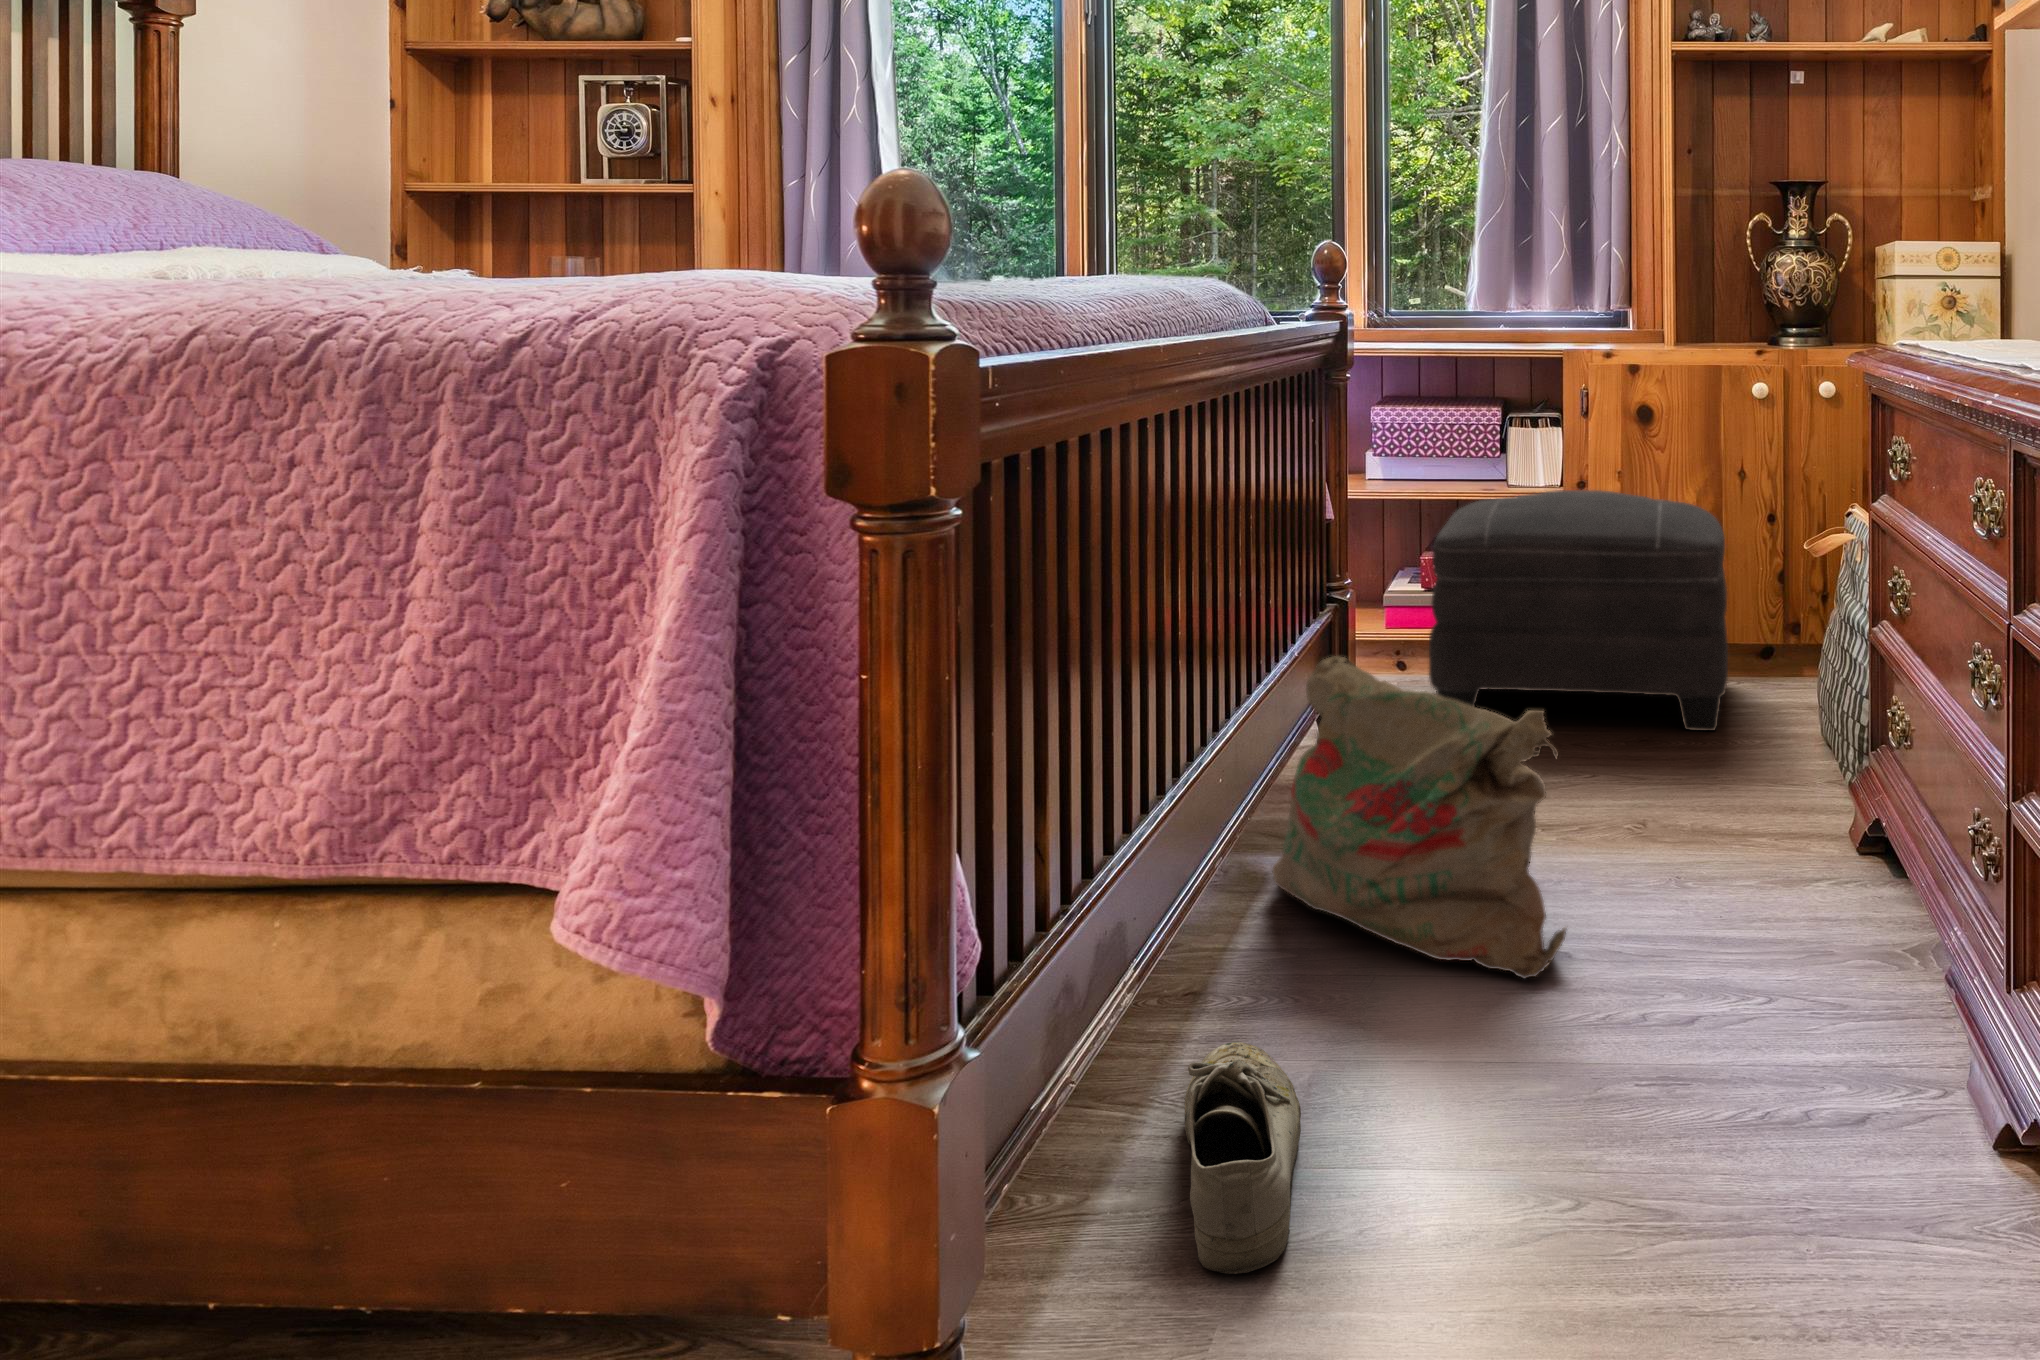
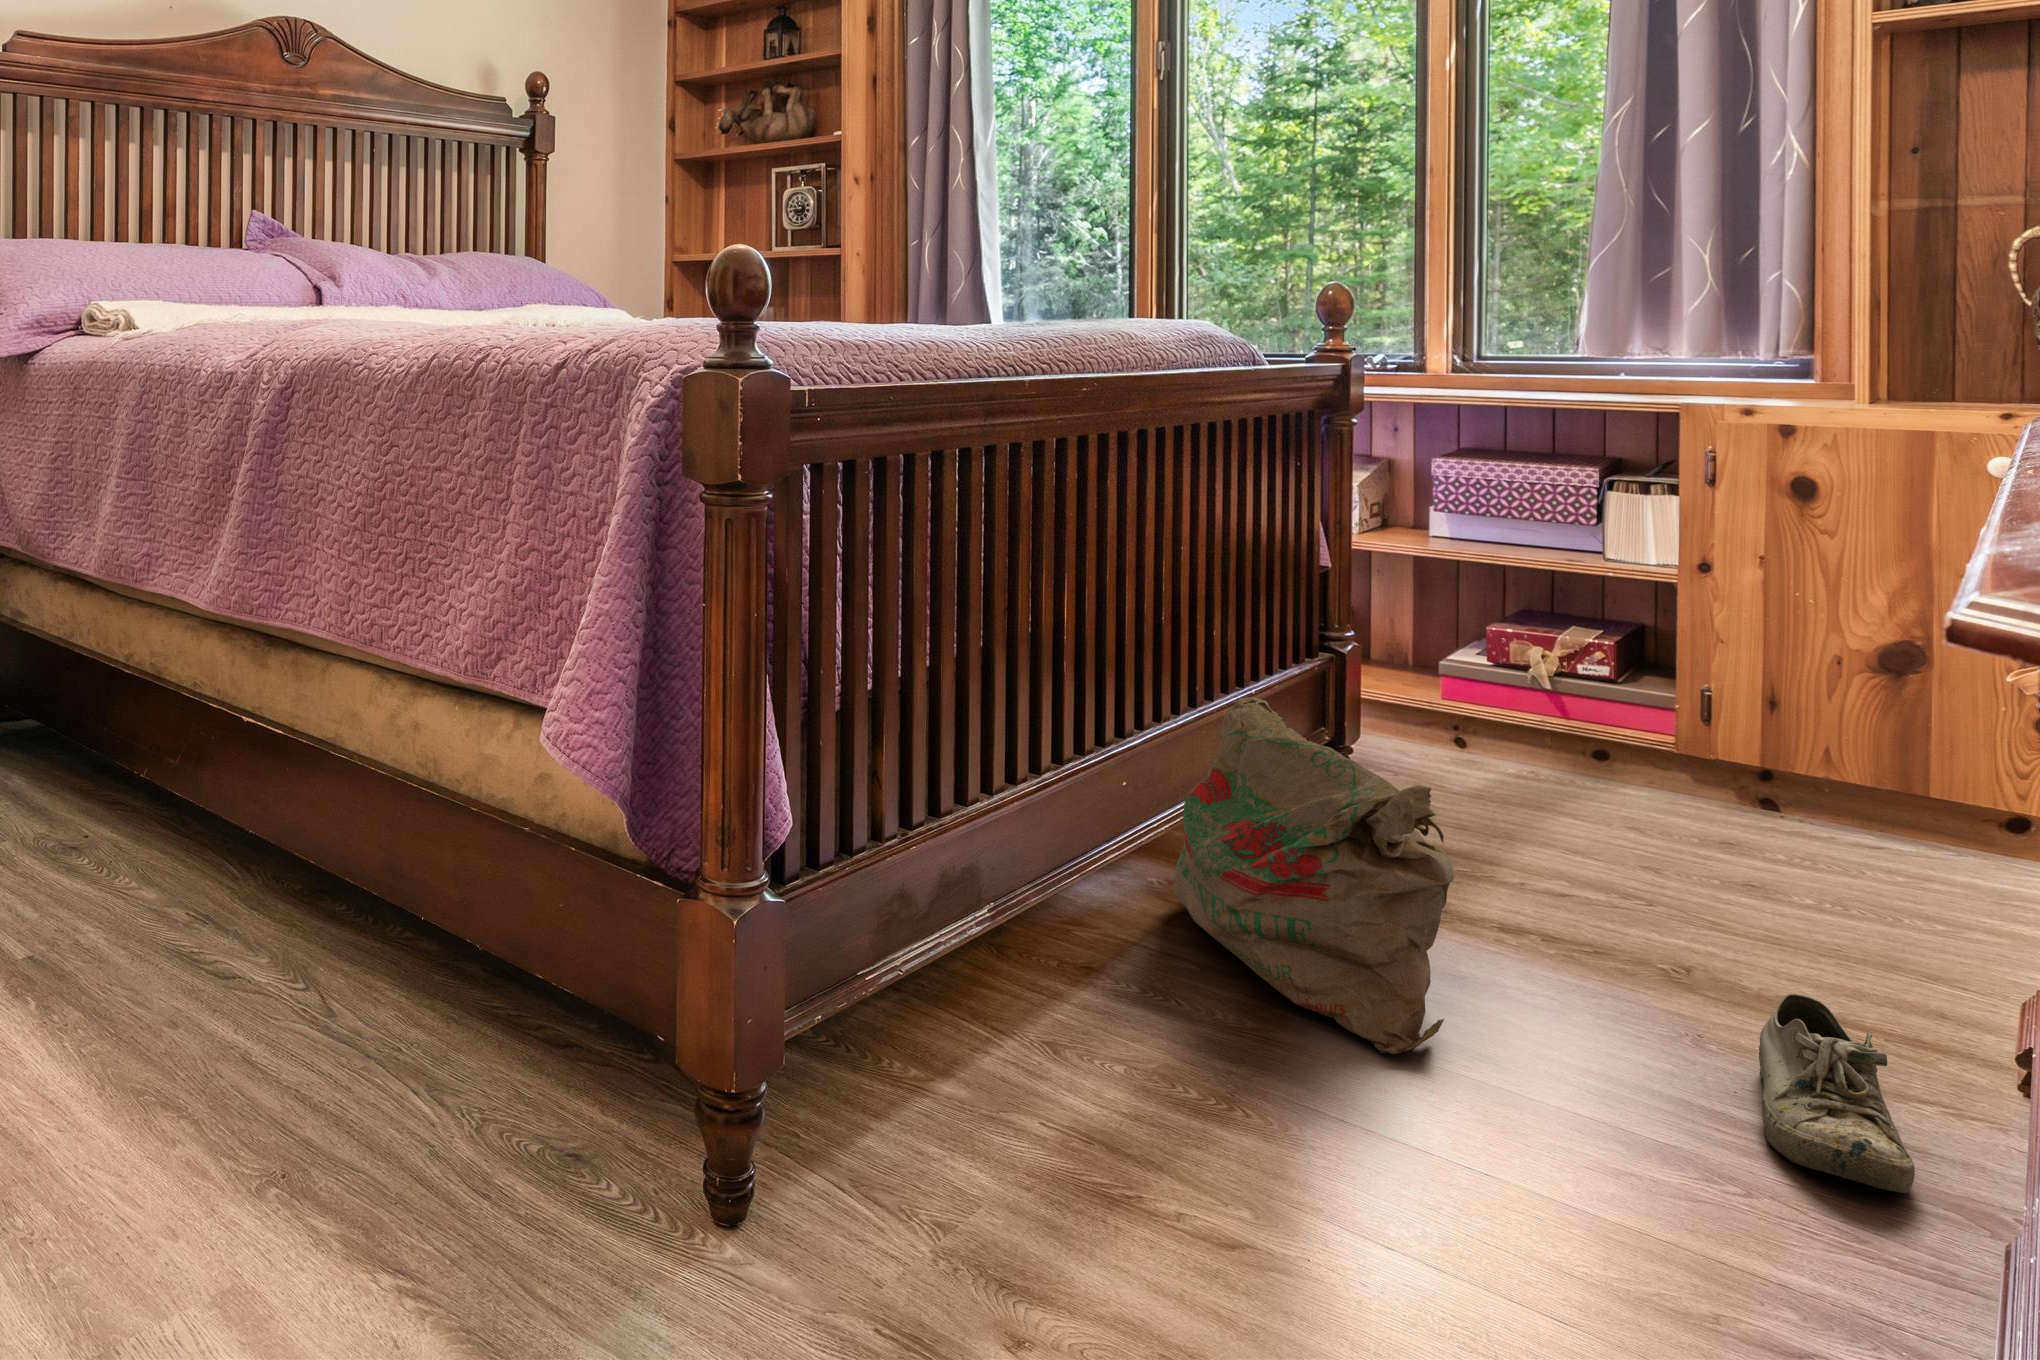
ottoman: present [1429,490,1728,731] -> none [1448,572,1919,905]
shoe: present [1185,1042,1301,1274] -> present [1759,993,1915,1193]

